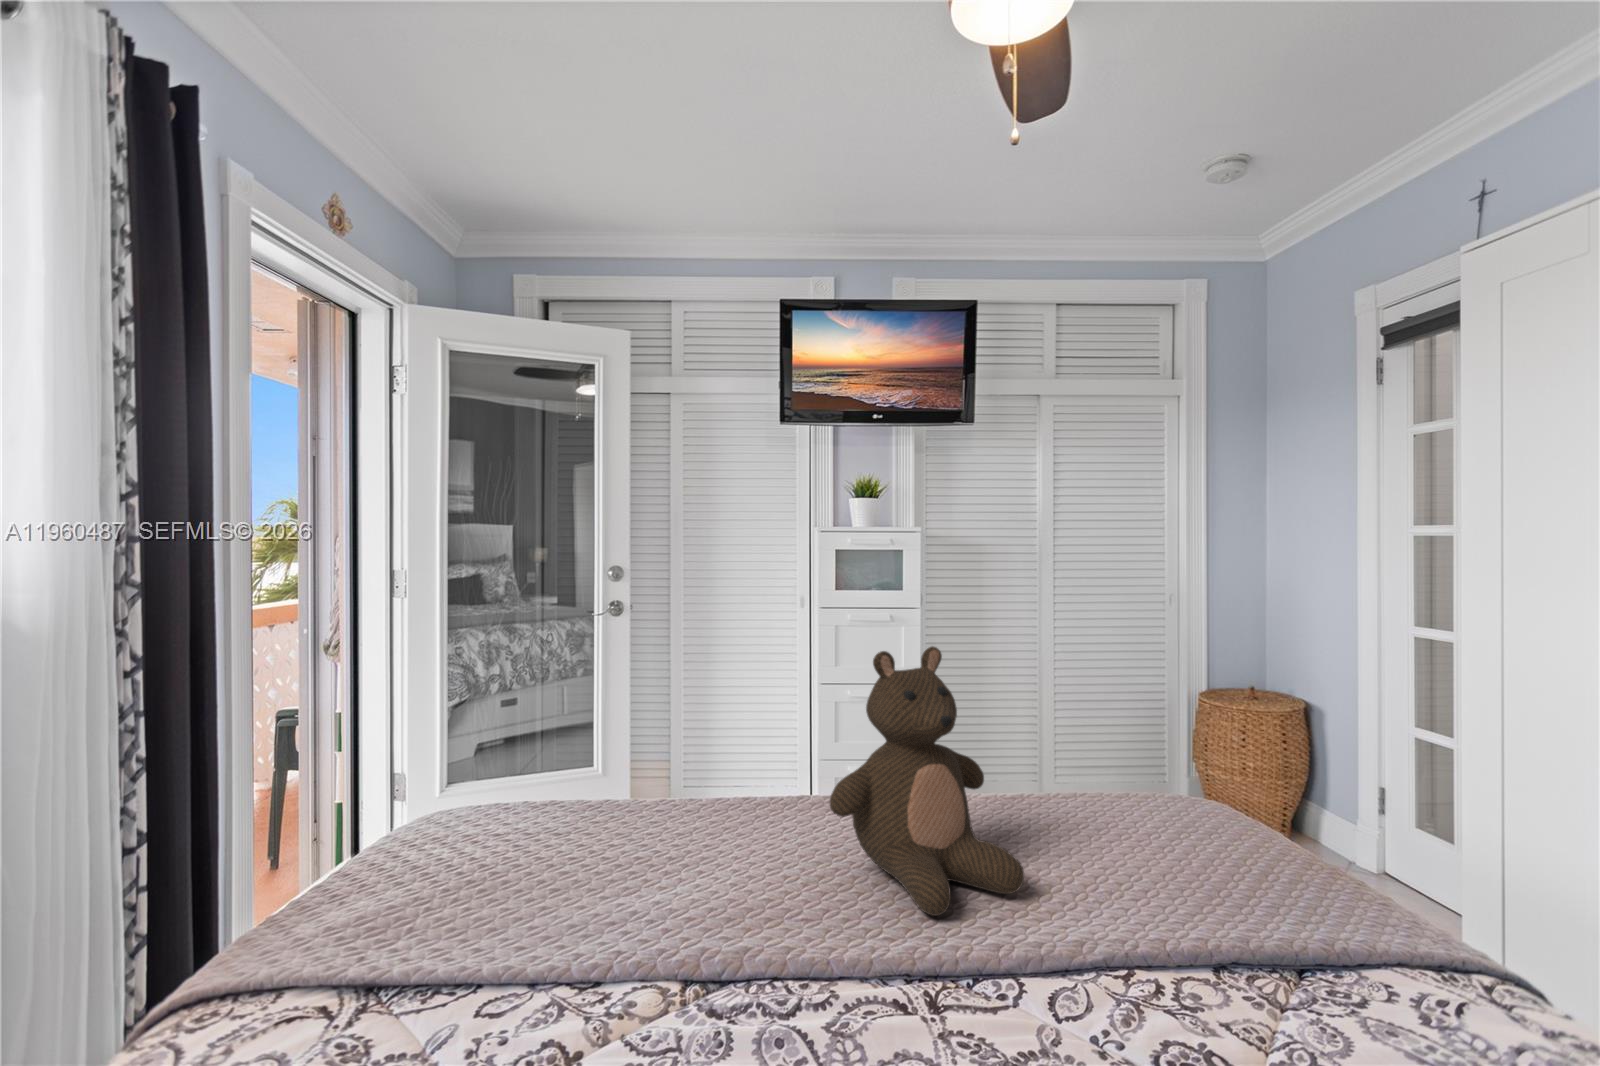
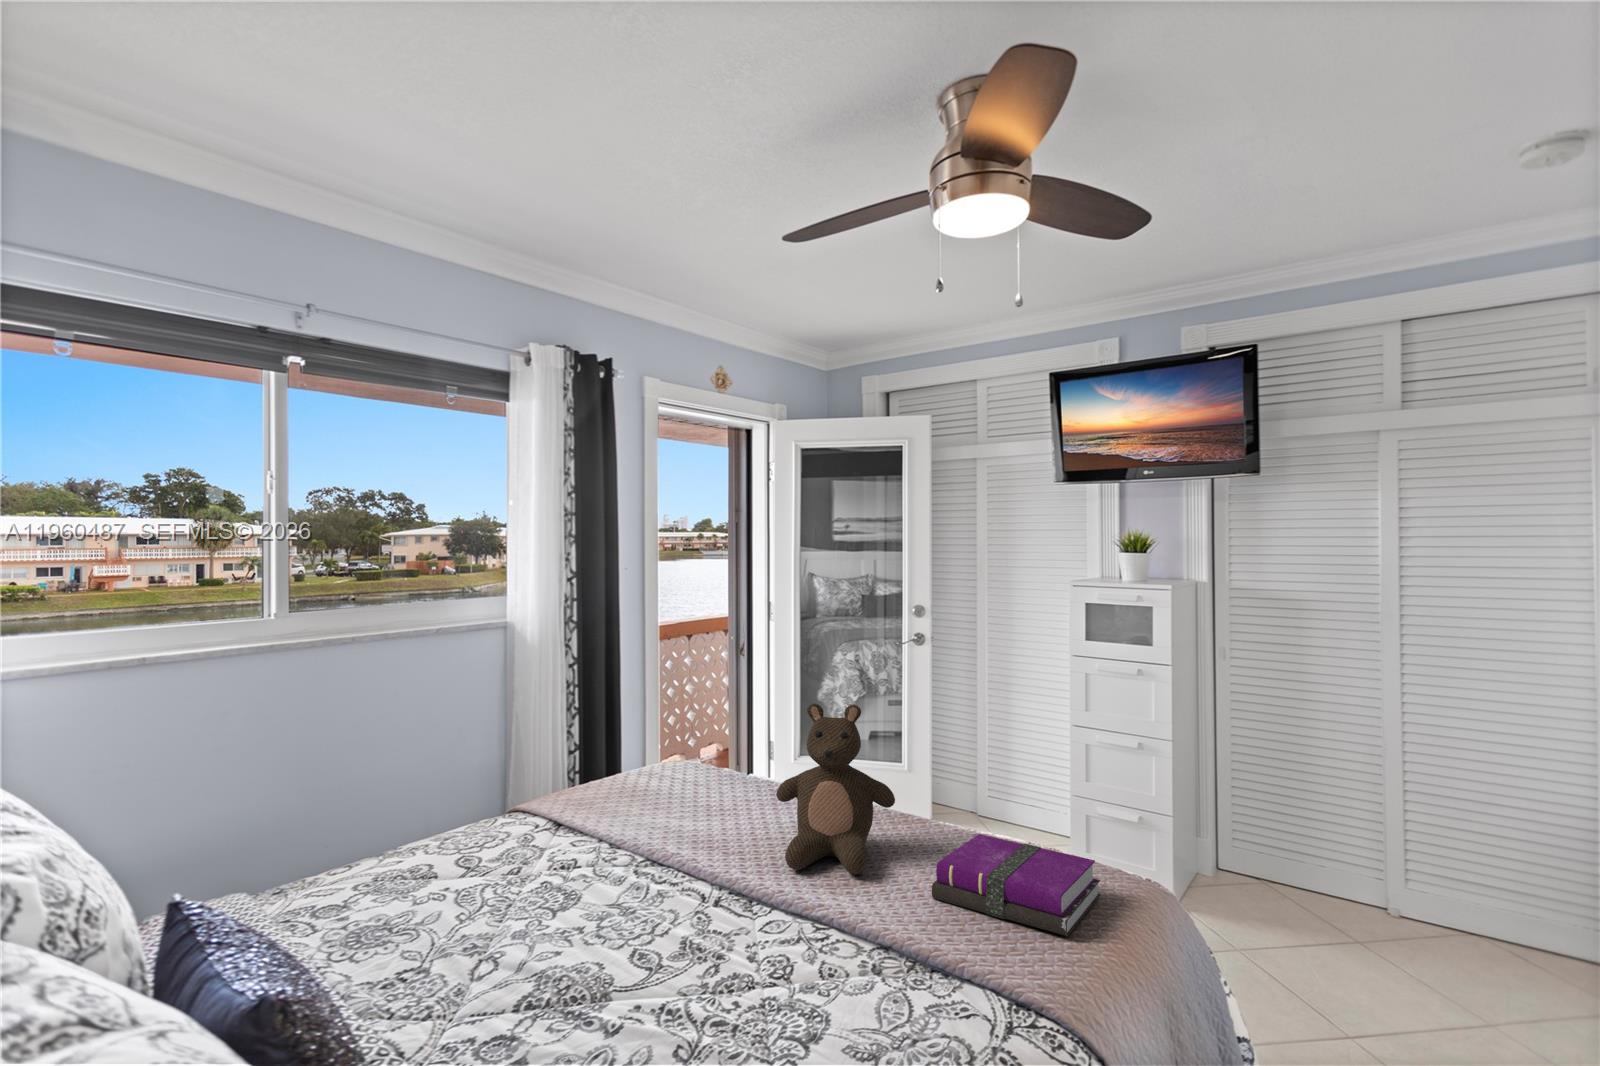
notebook: none [1068,793,1309,892] -> present [932,834,1100,936]

